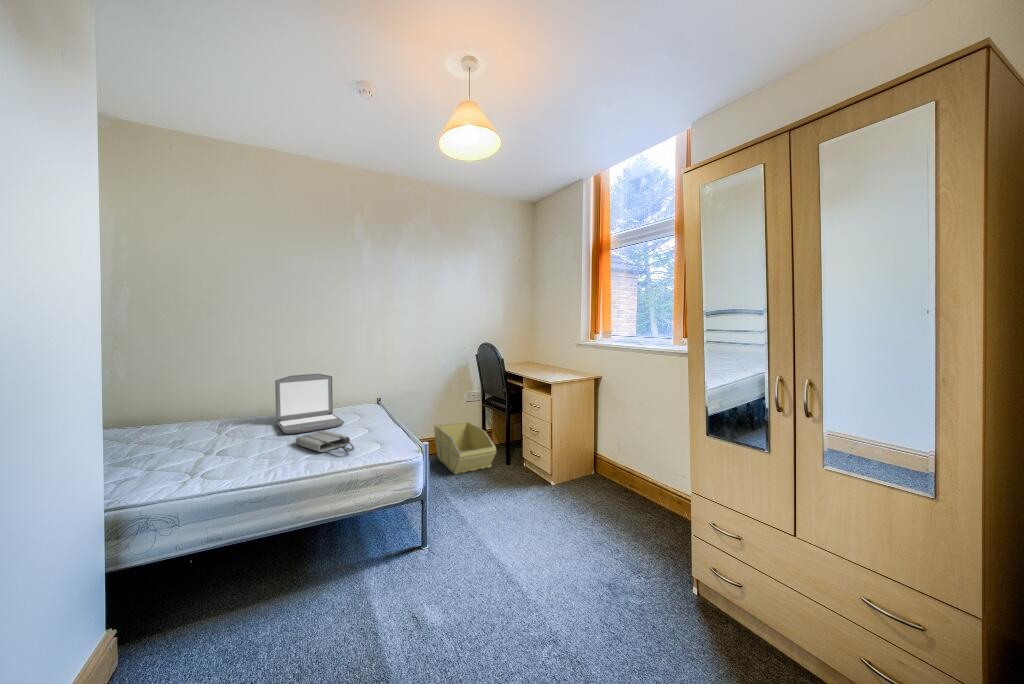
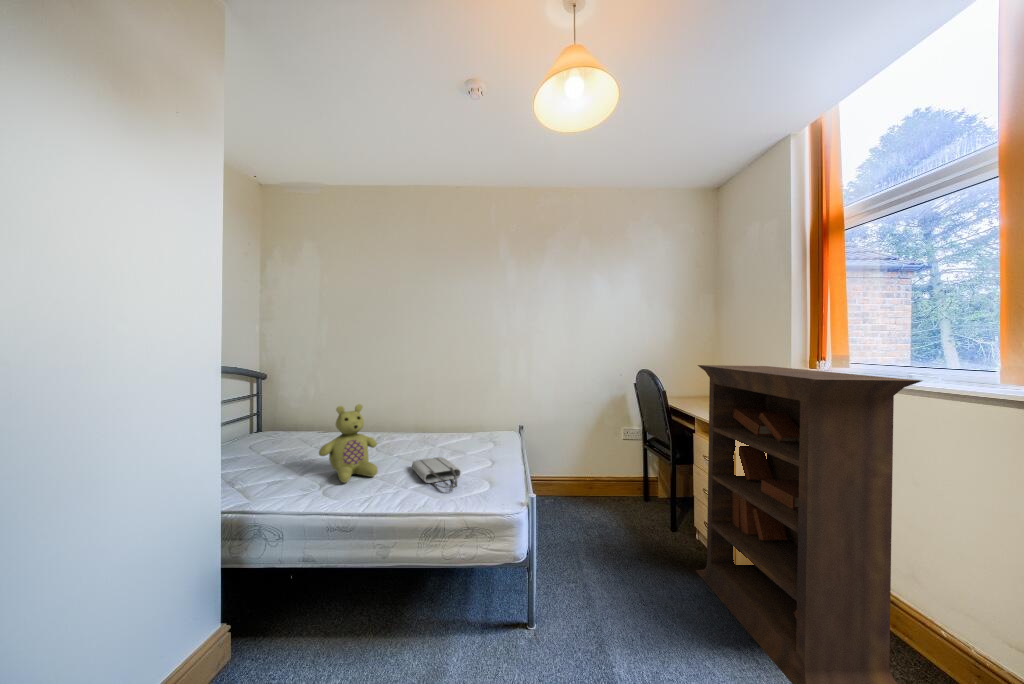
bookcase: none [527,339,647,533] -> present [695,365,922,684]
laptop: present [275,374,344,434] -> none [409,393,469,455]
stuffed bear: none [192,388,263,465] -> present [319,404,378,483]
storage bin: present [434,421,496,474] -> none [581,463,654,531]

